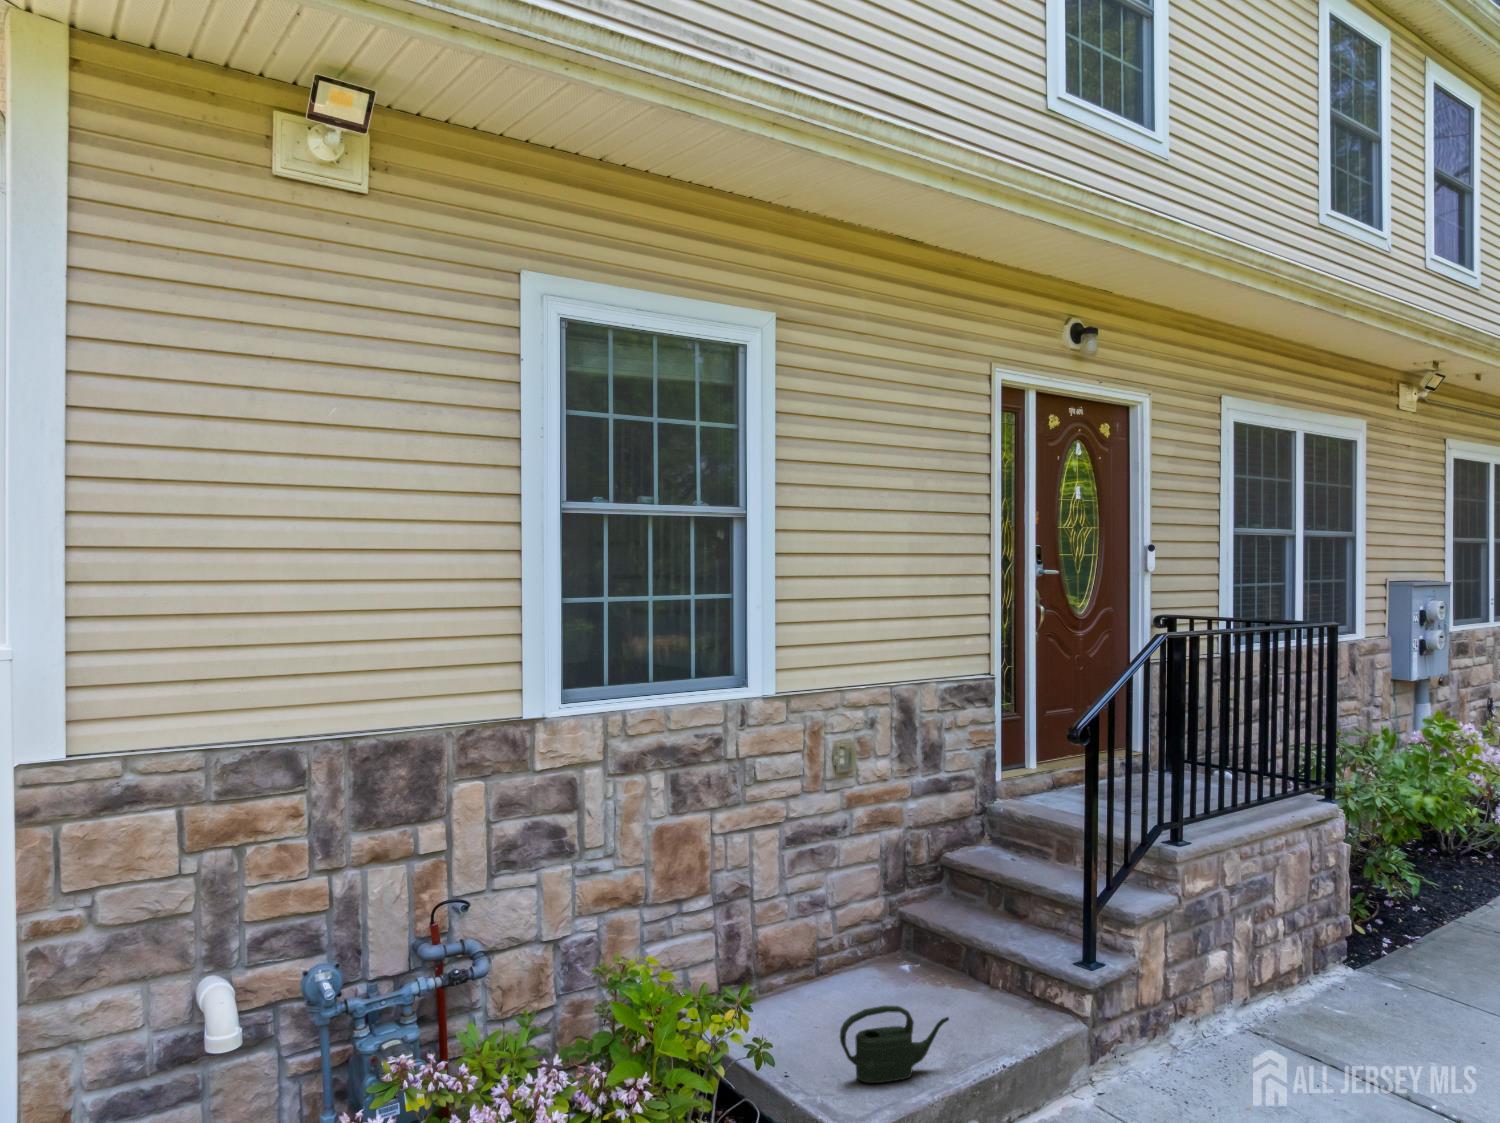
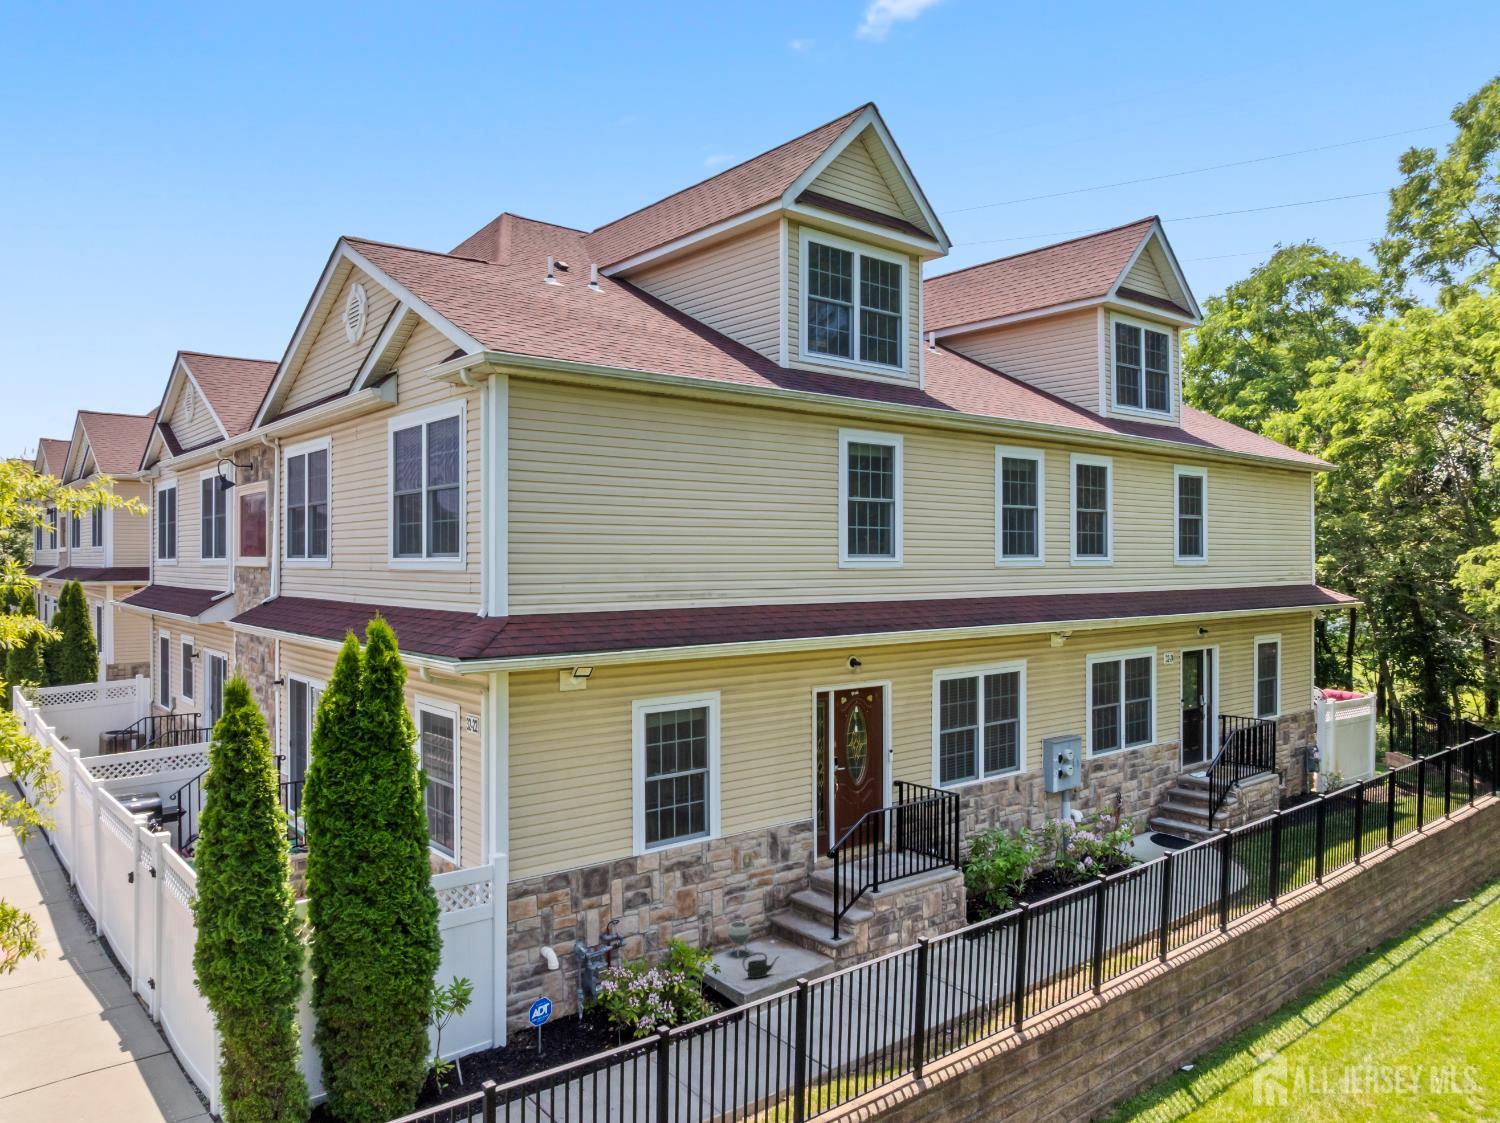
planter: none [791,913,852,1008] -> present [728,922,750,956]

